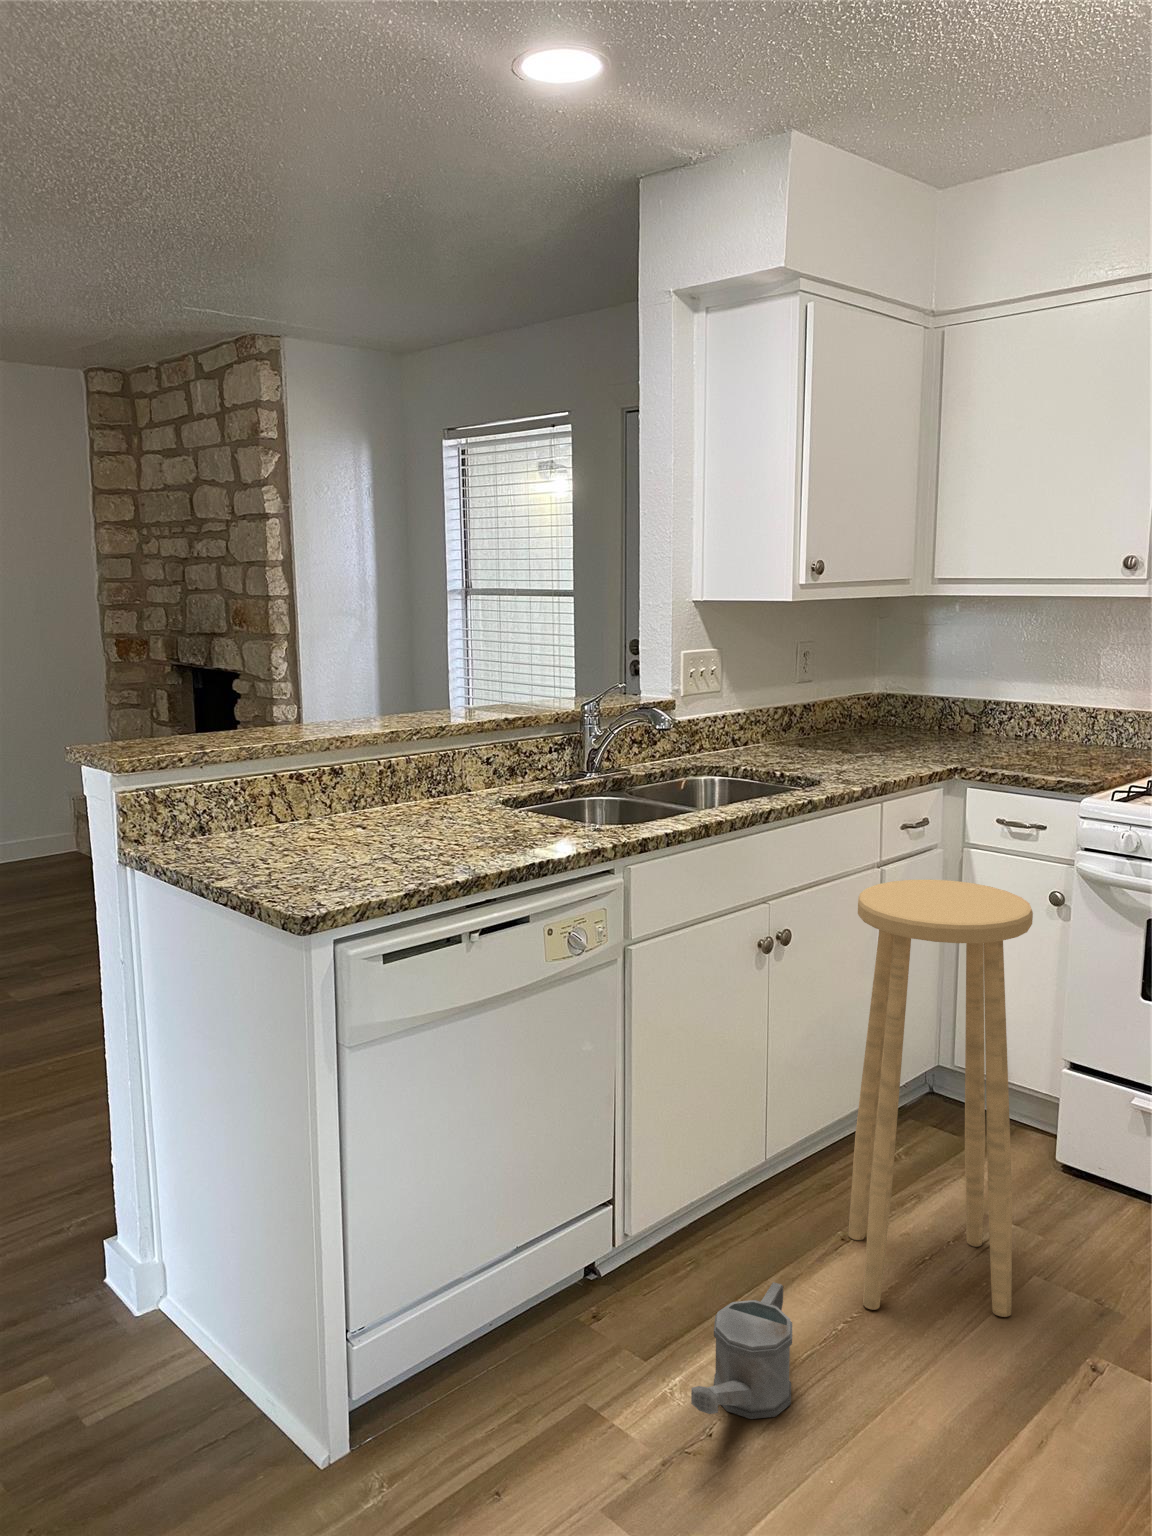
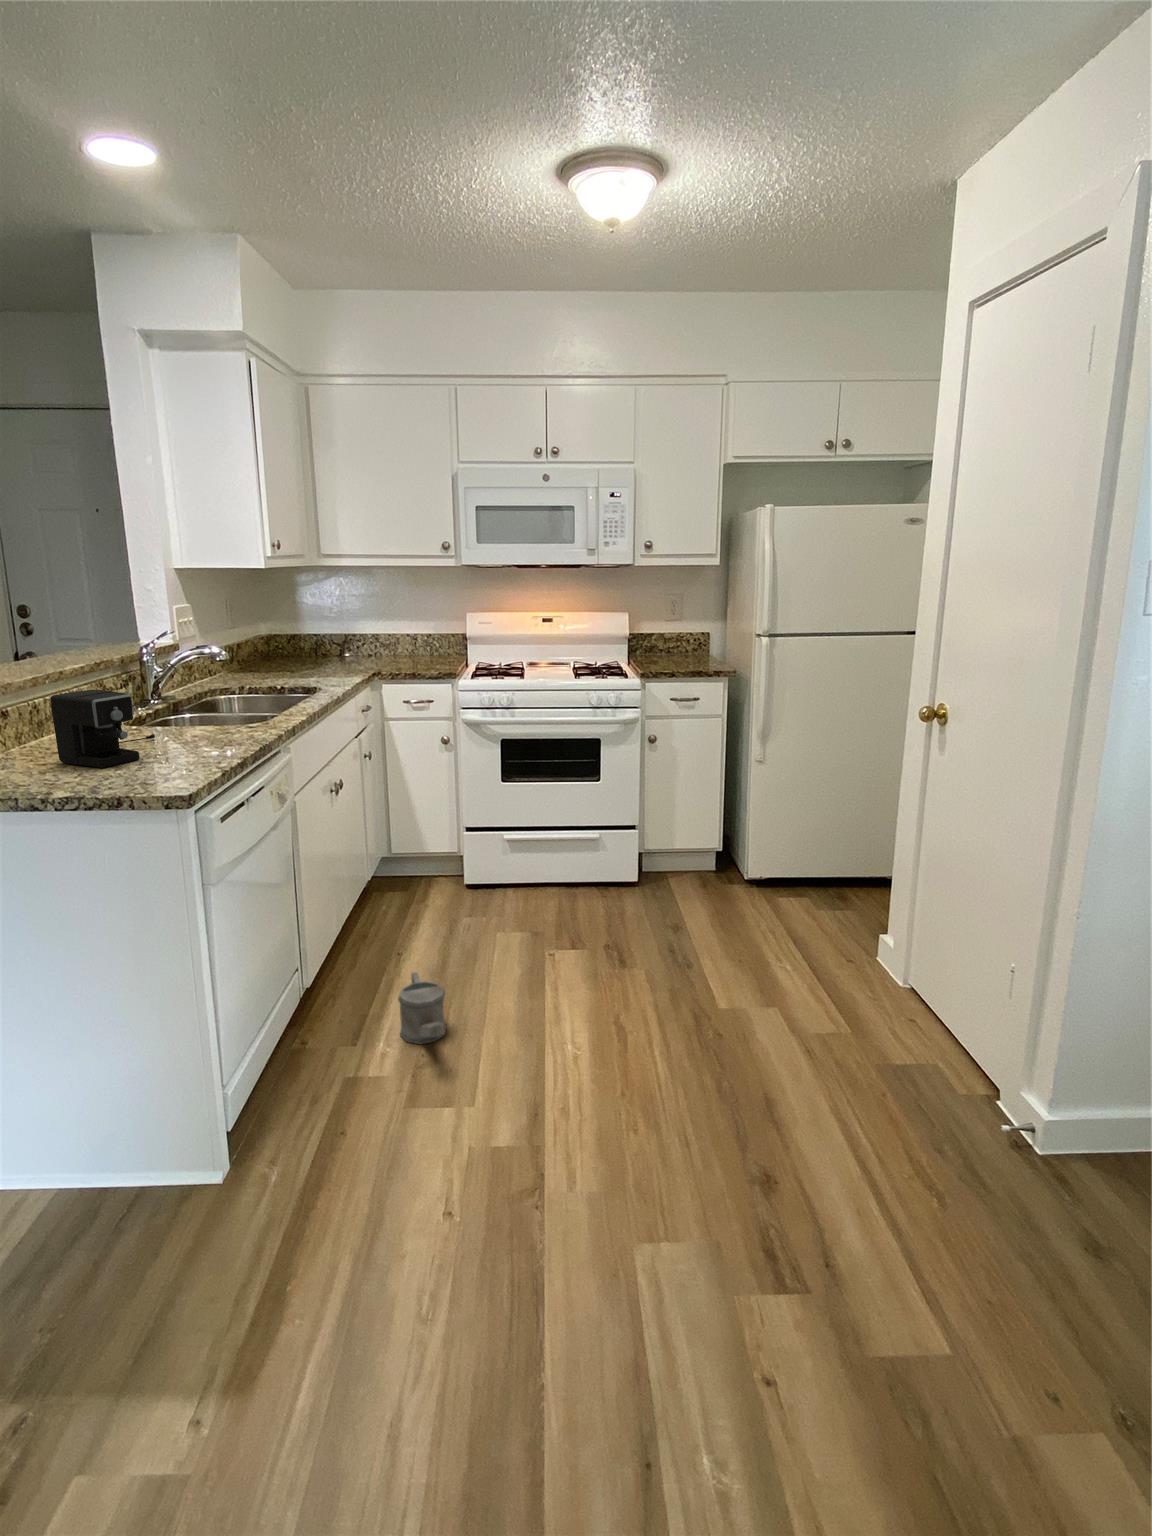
coffee maker: none [326,754,474,855] -> present [50,689,155,768]
stool: present [848,879,1033,1317] -> none [398,730,504,976]

